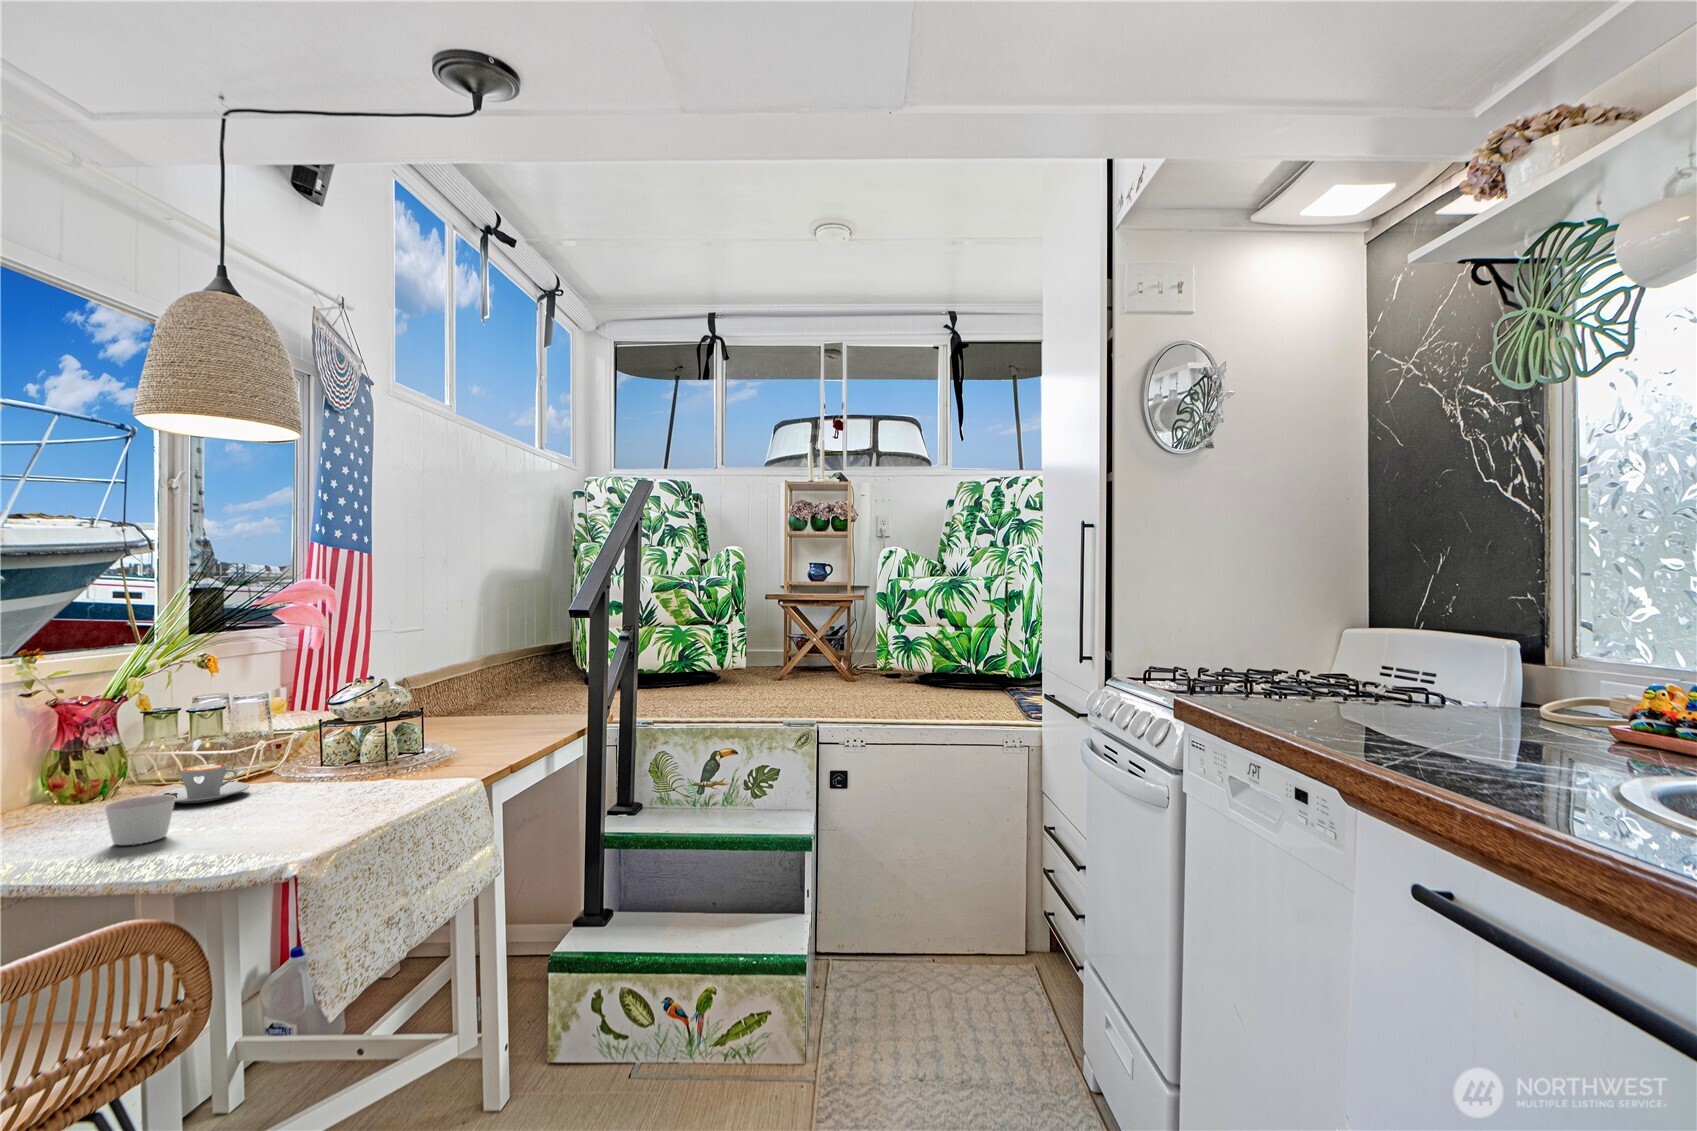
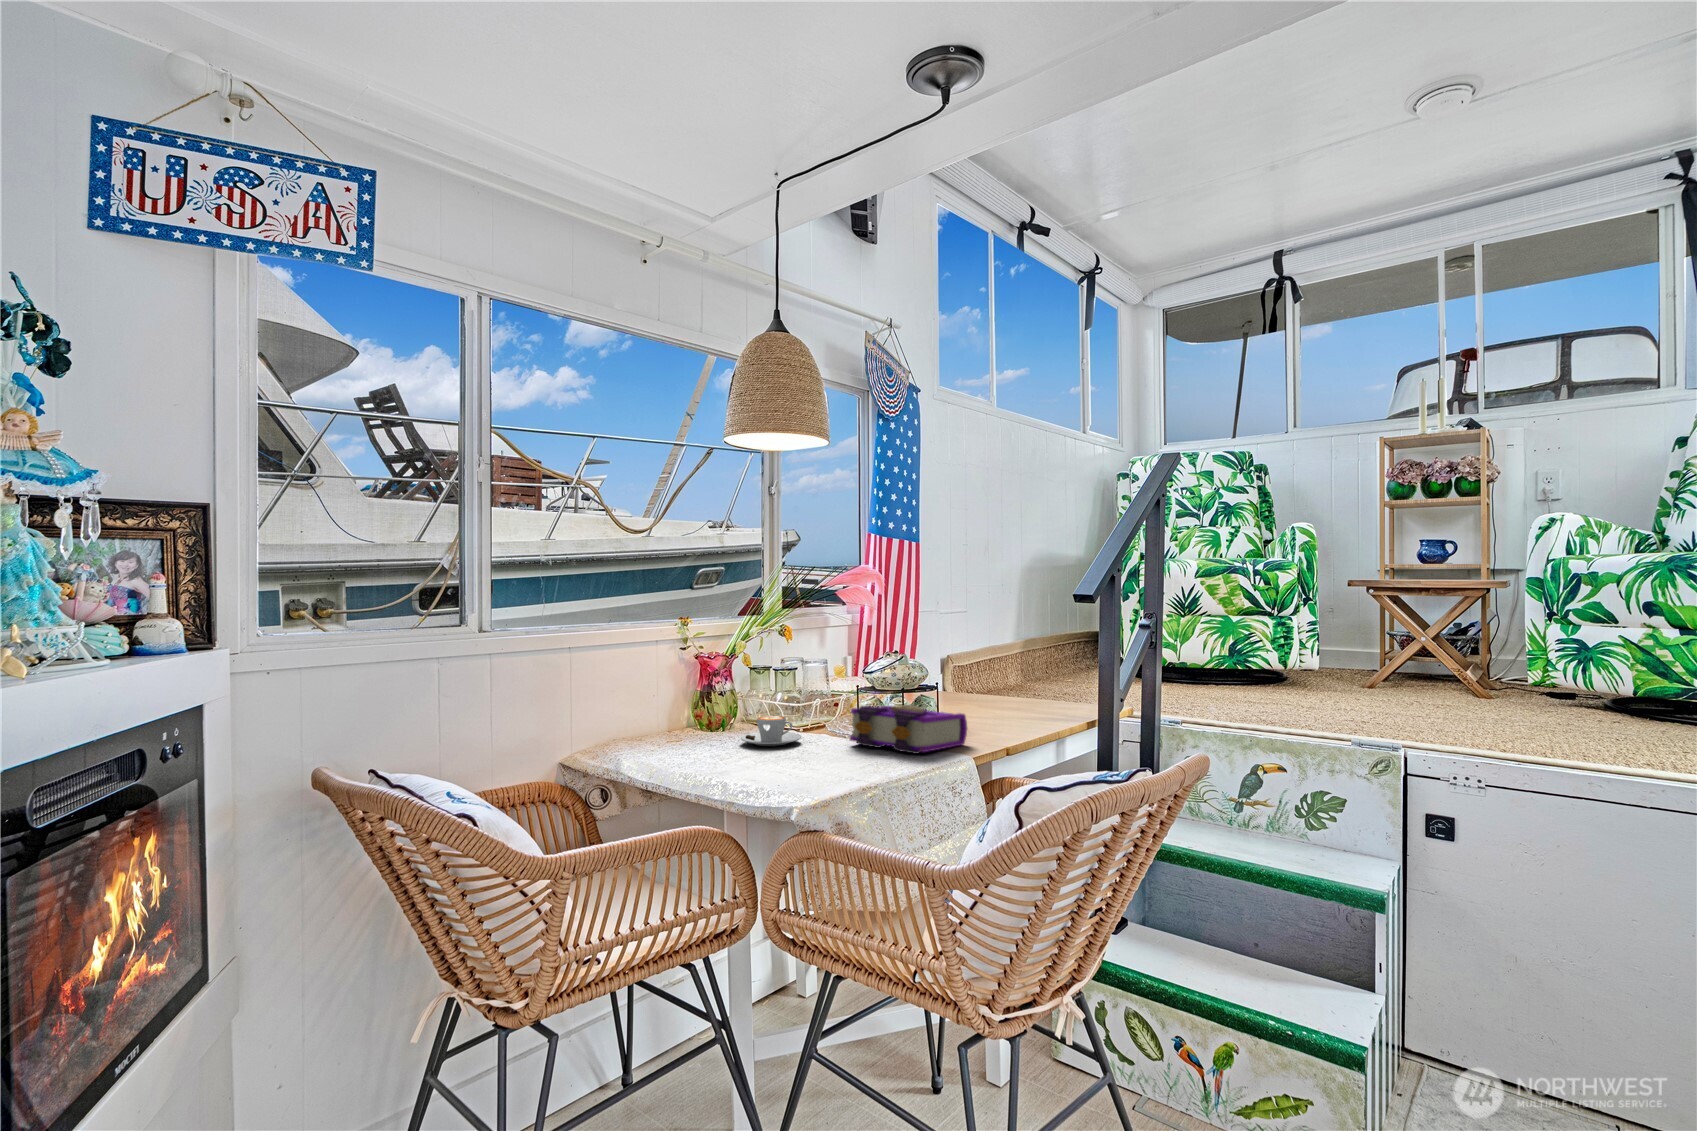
book: none [320,732,463,784] -> present [850,705,967,754]
candle: present [105,795,175,845] -> none [695,736,738,772]

